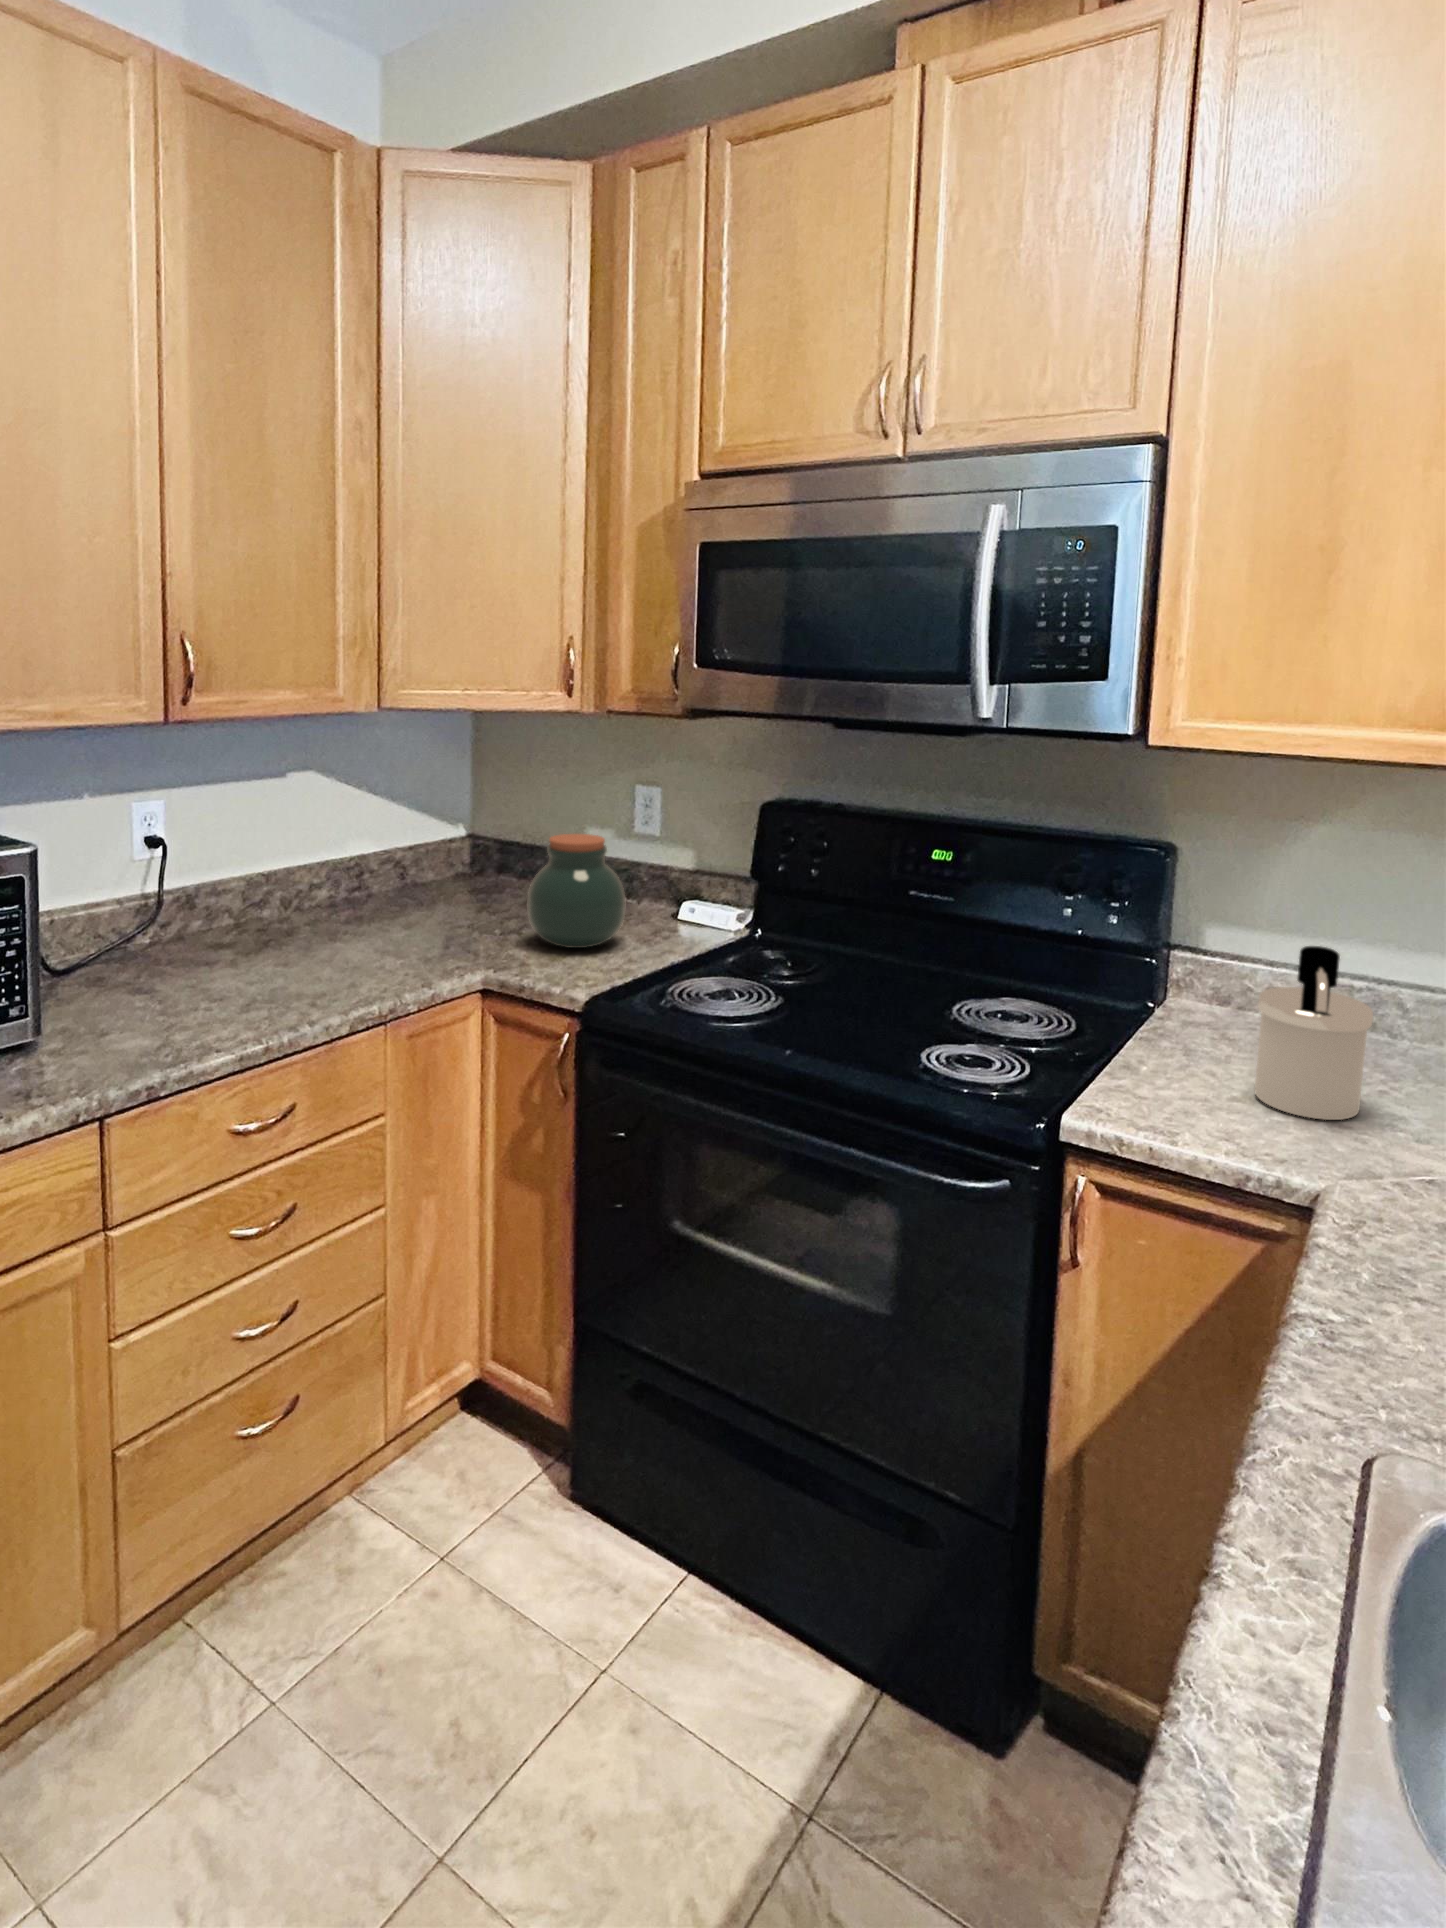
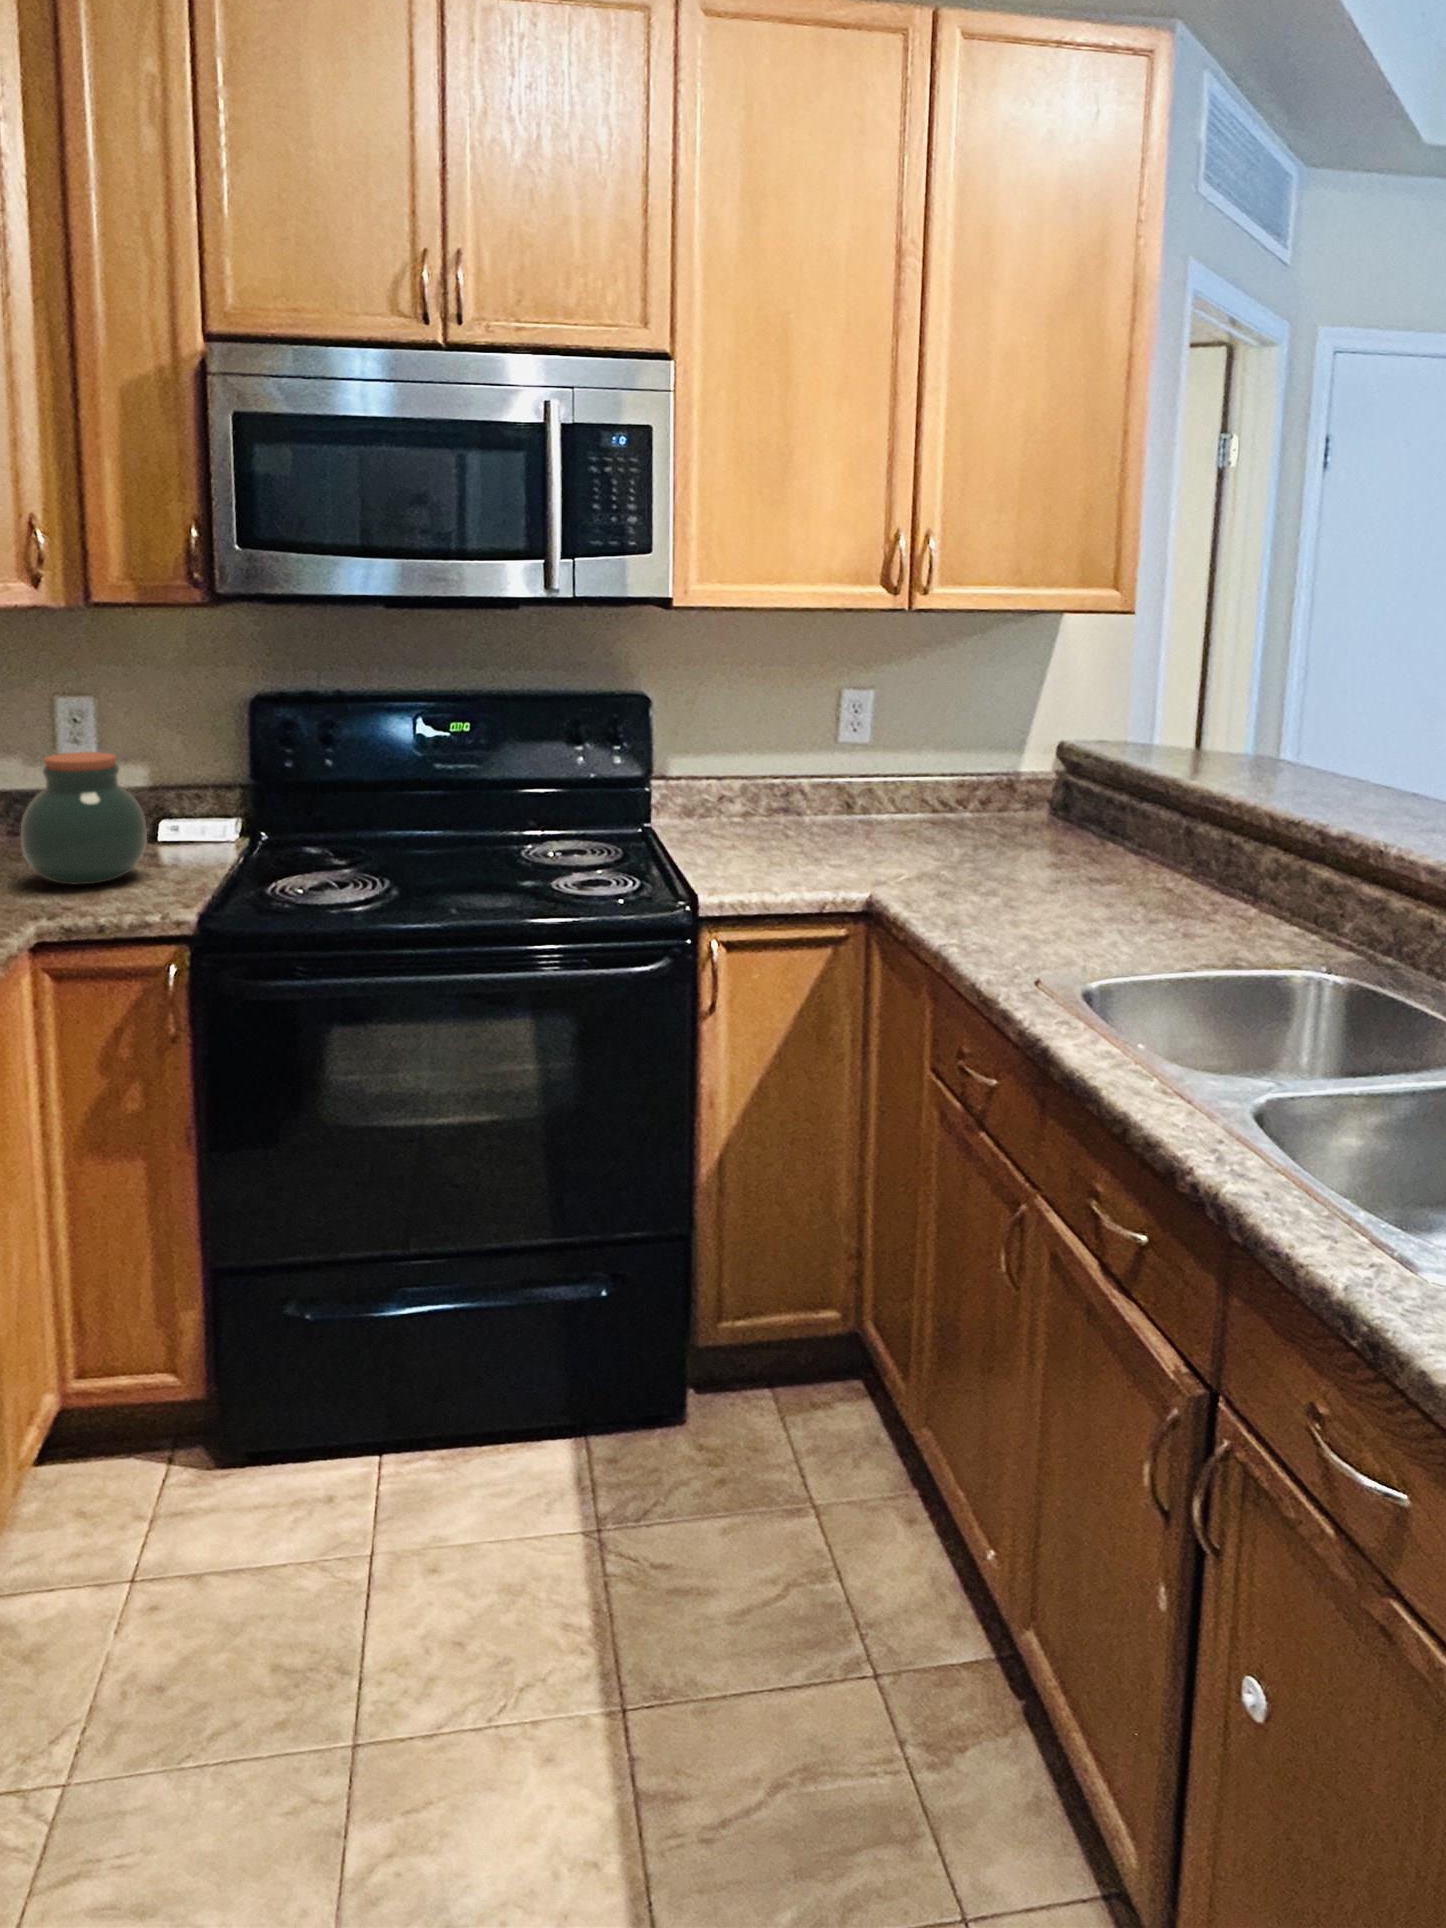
soap dispenser: present [1255,946,1373,1120] -> none [773,745,843,864]

